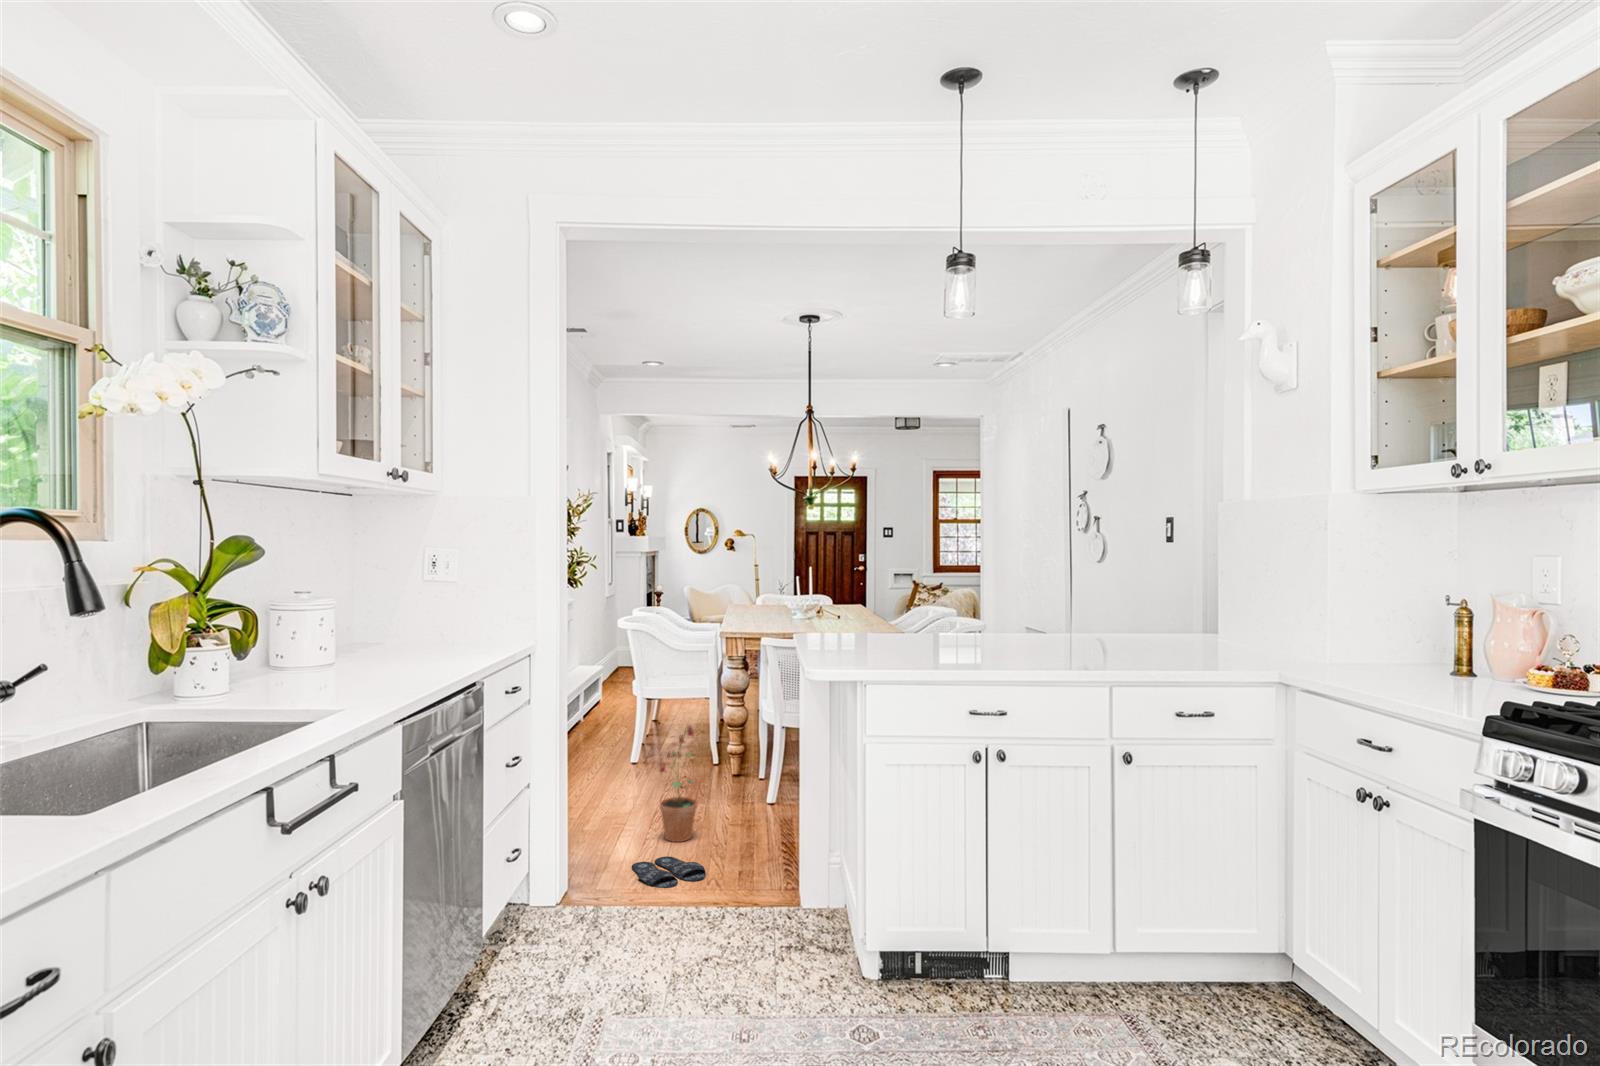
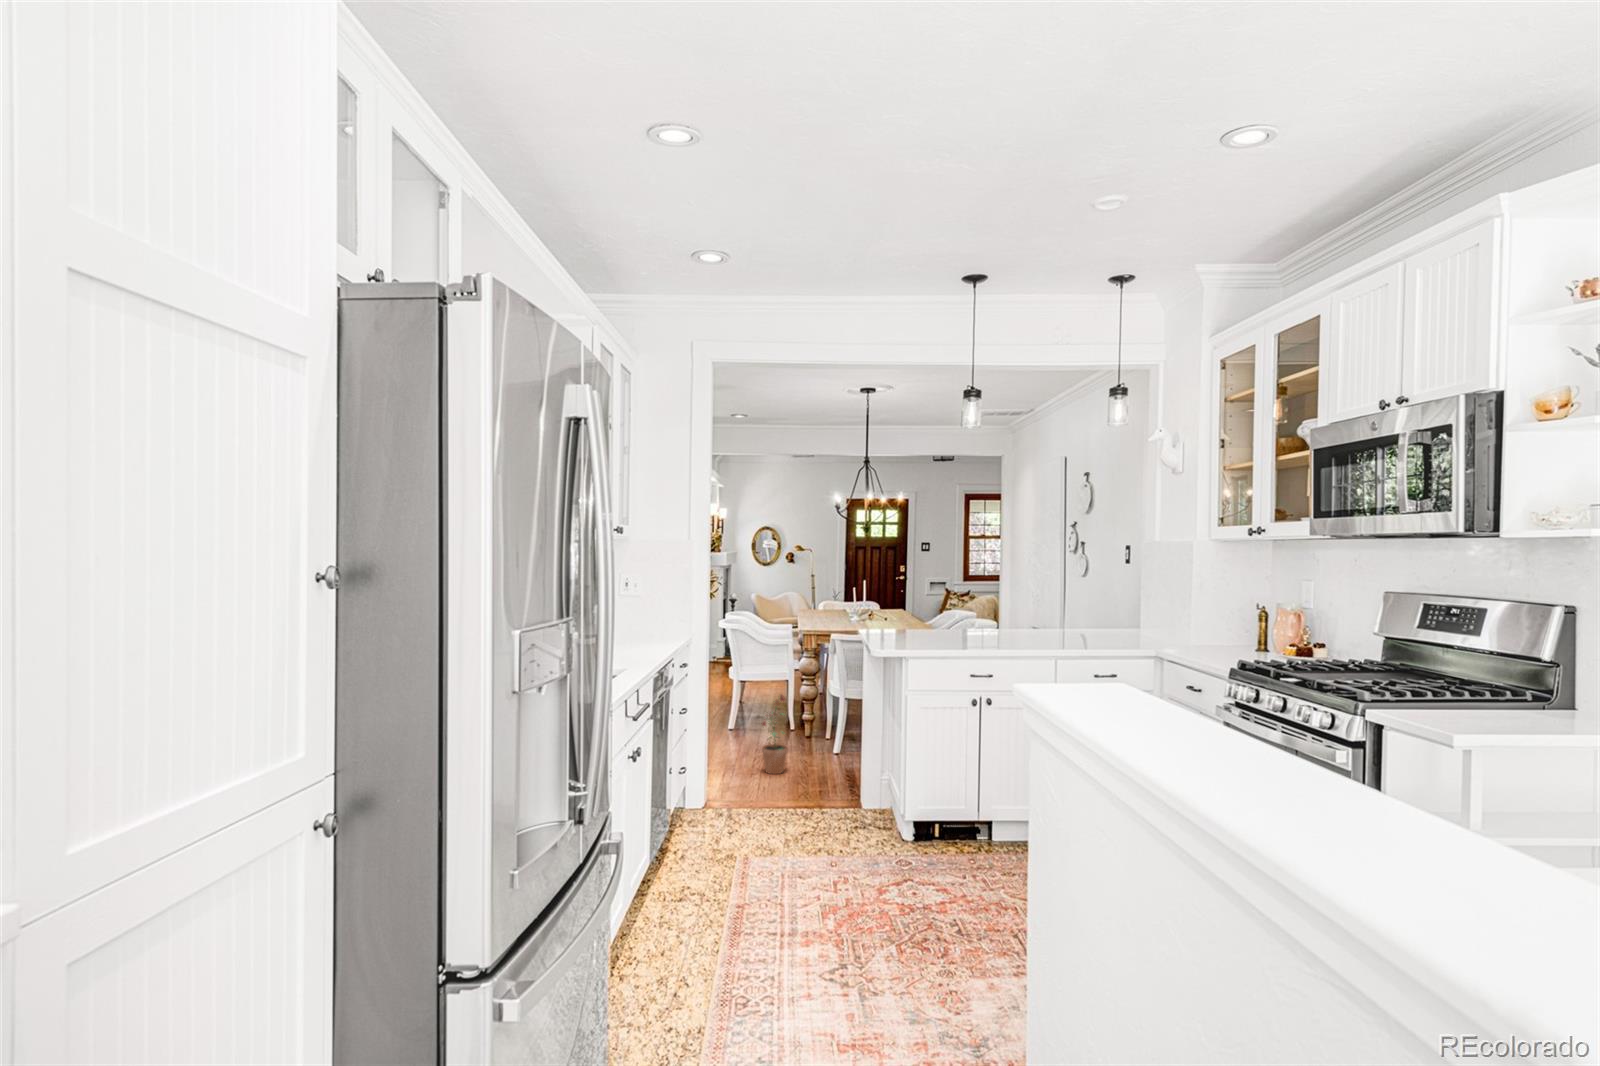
slippers: present [632,856,705,888] -> none [747,781,797,799]

